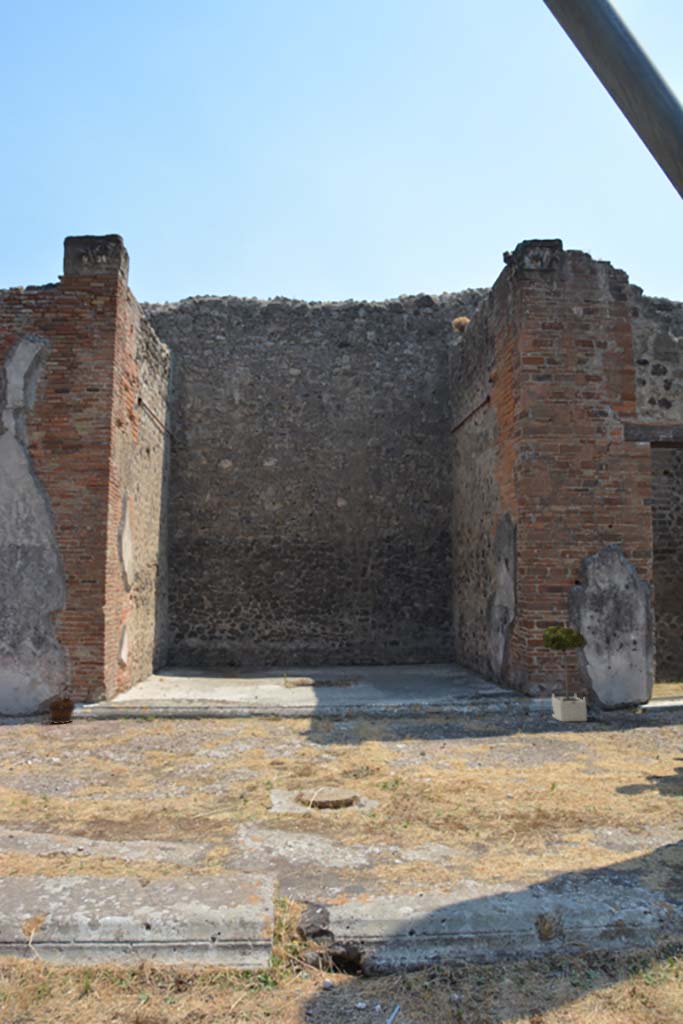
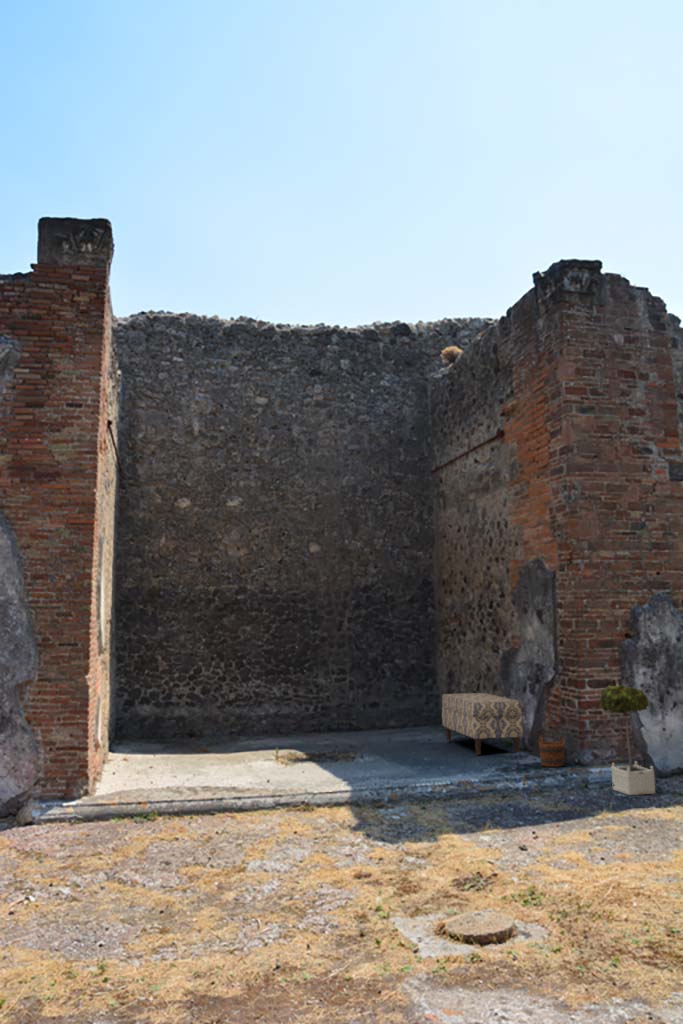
bench: none [436,634,494,686] -> present [442,693,523,755]
wooden bucket: present [50,682,75,724] -> present [539,722,565,767]

